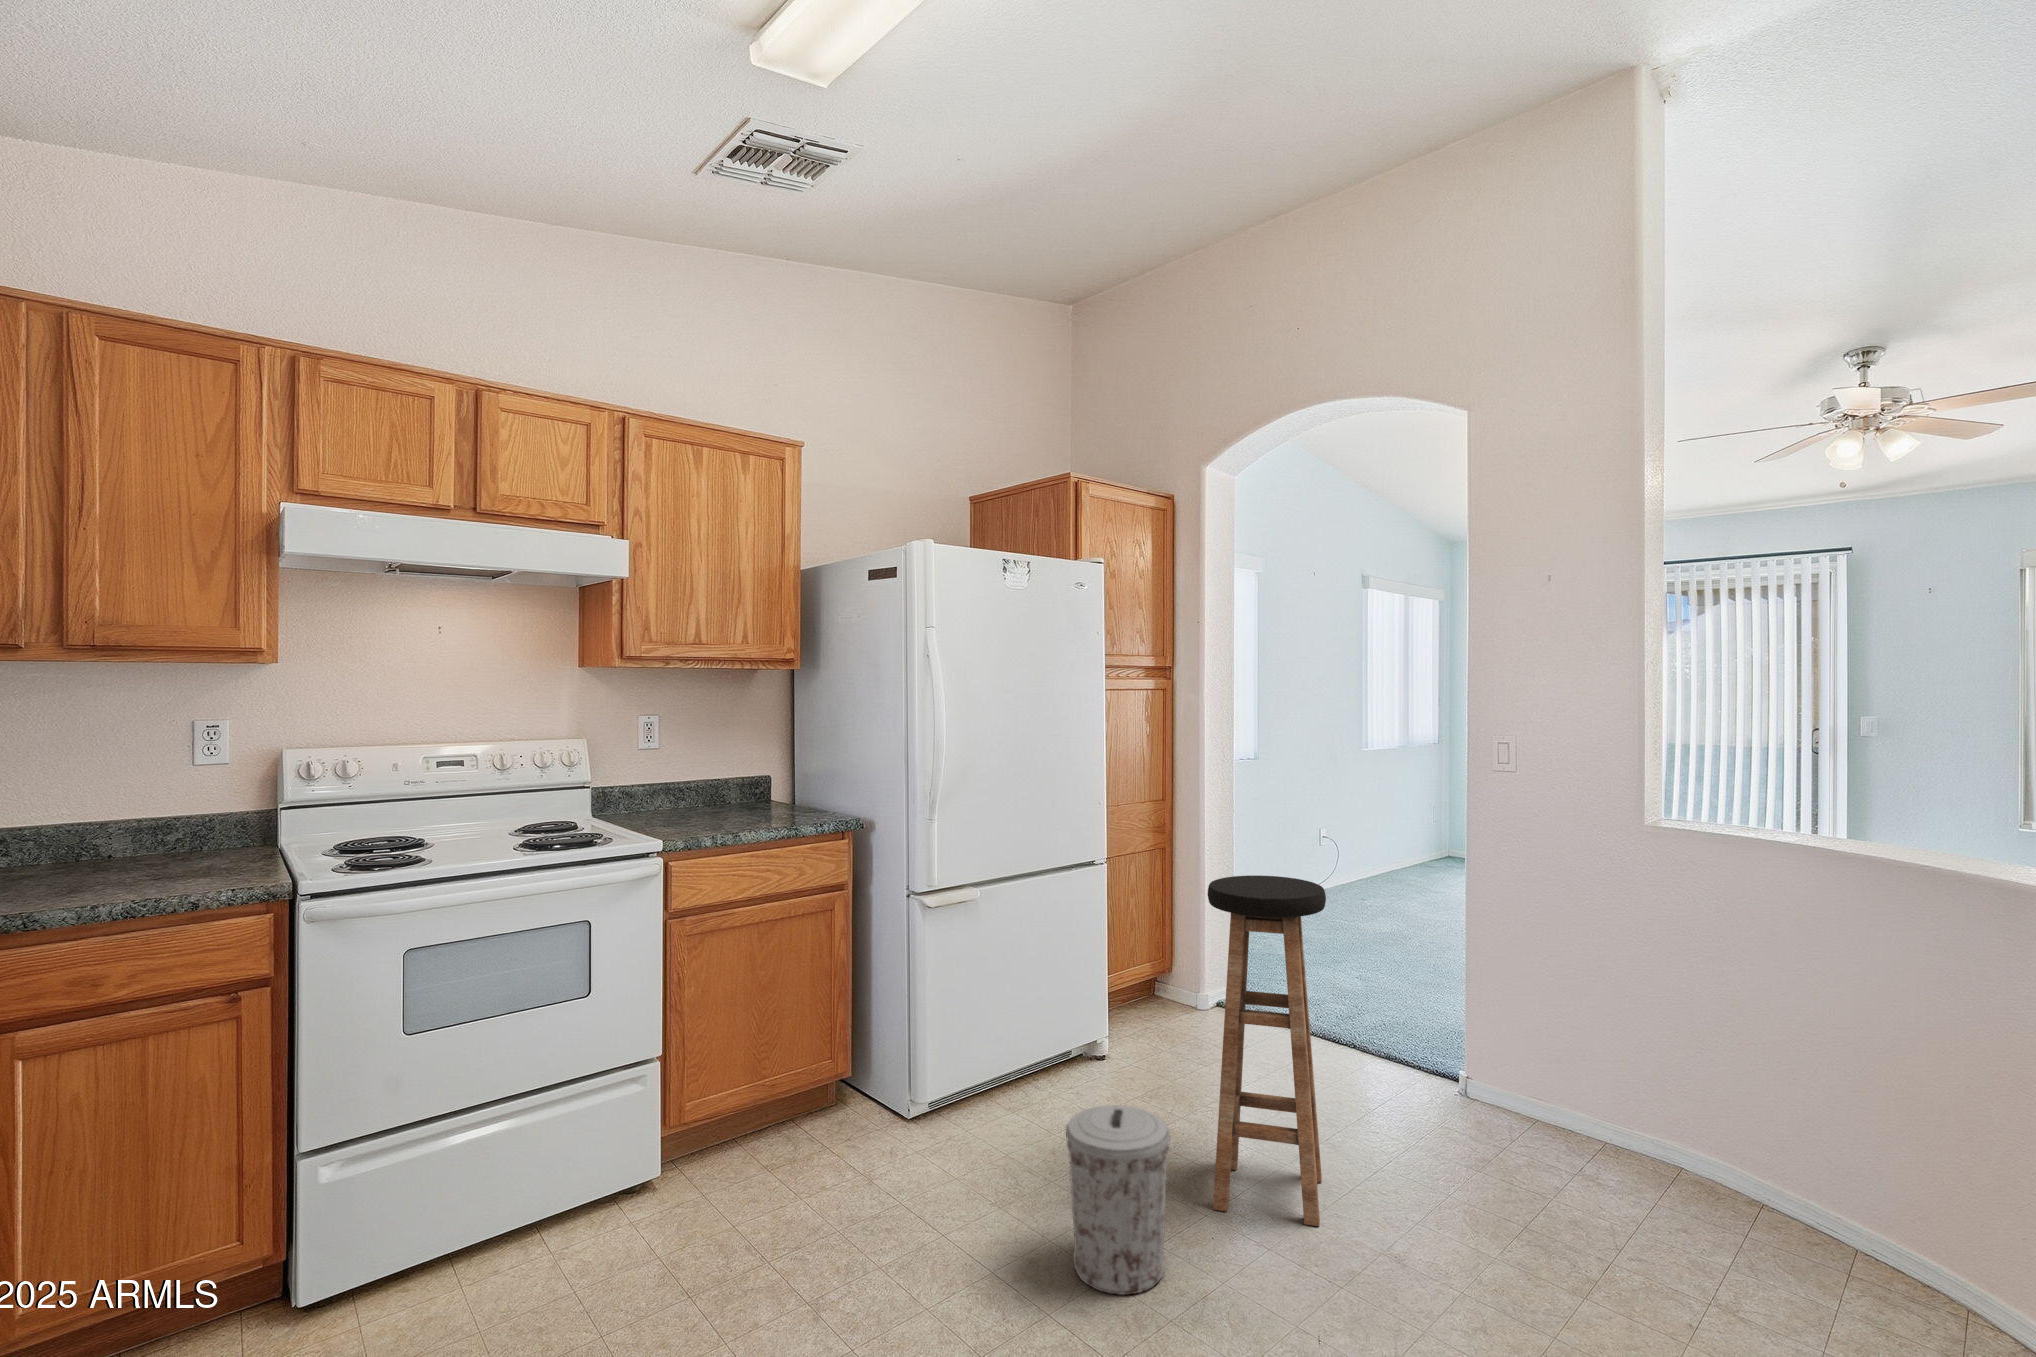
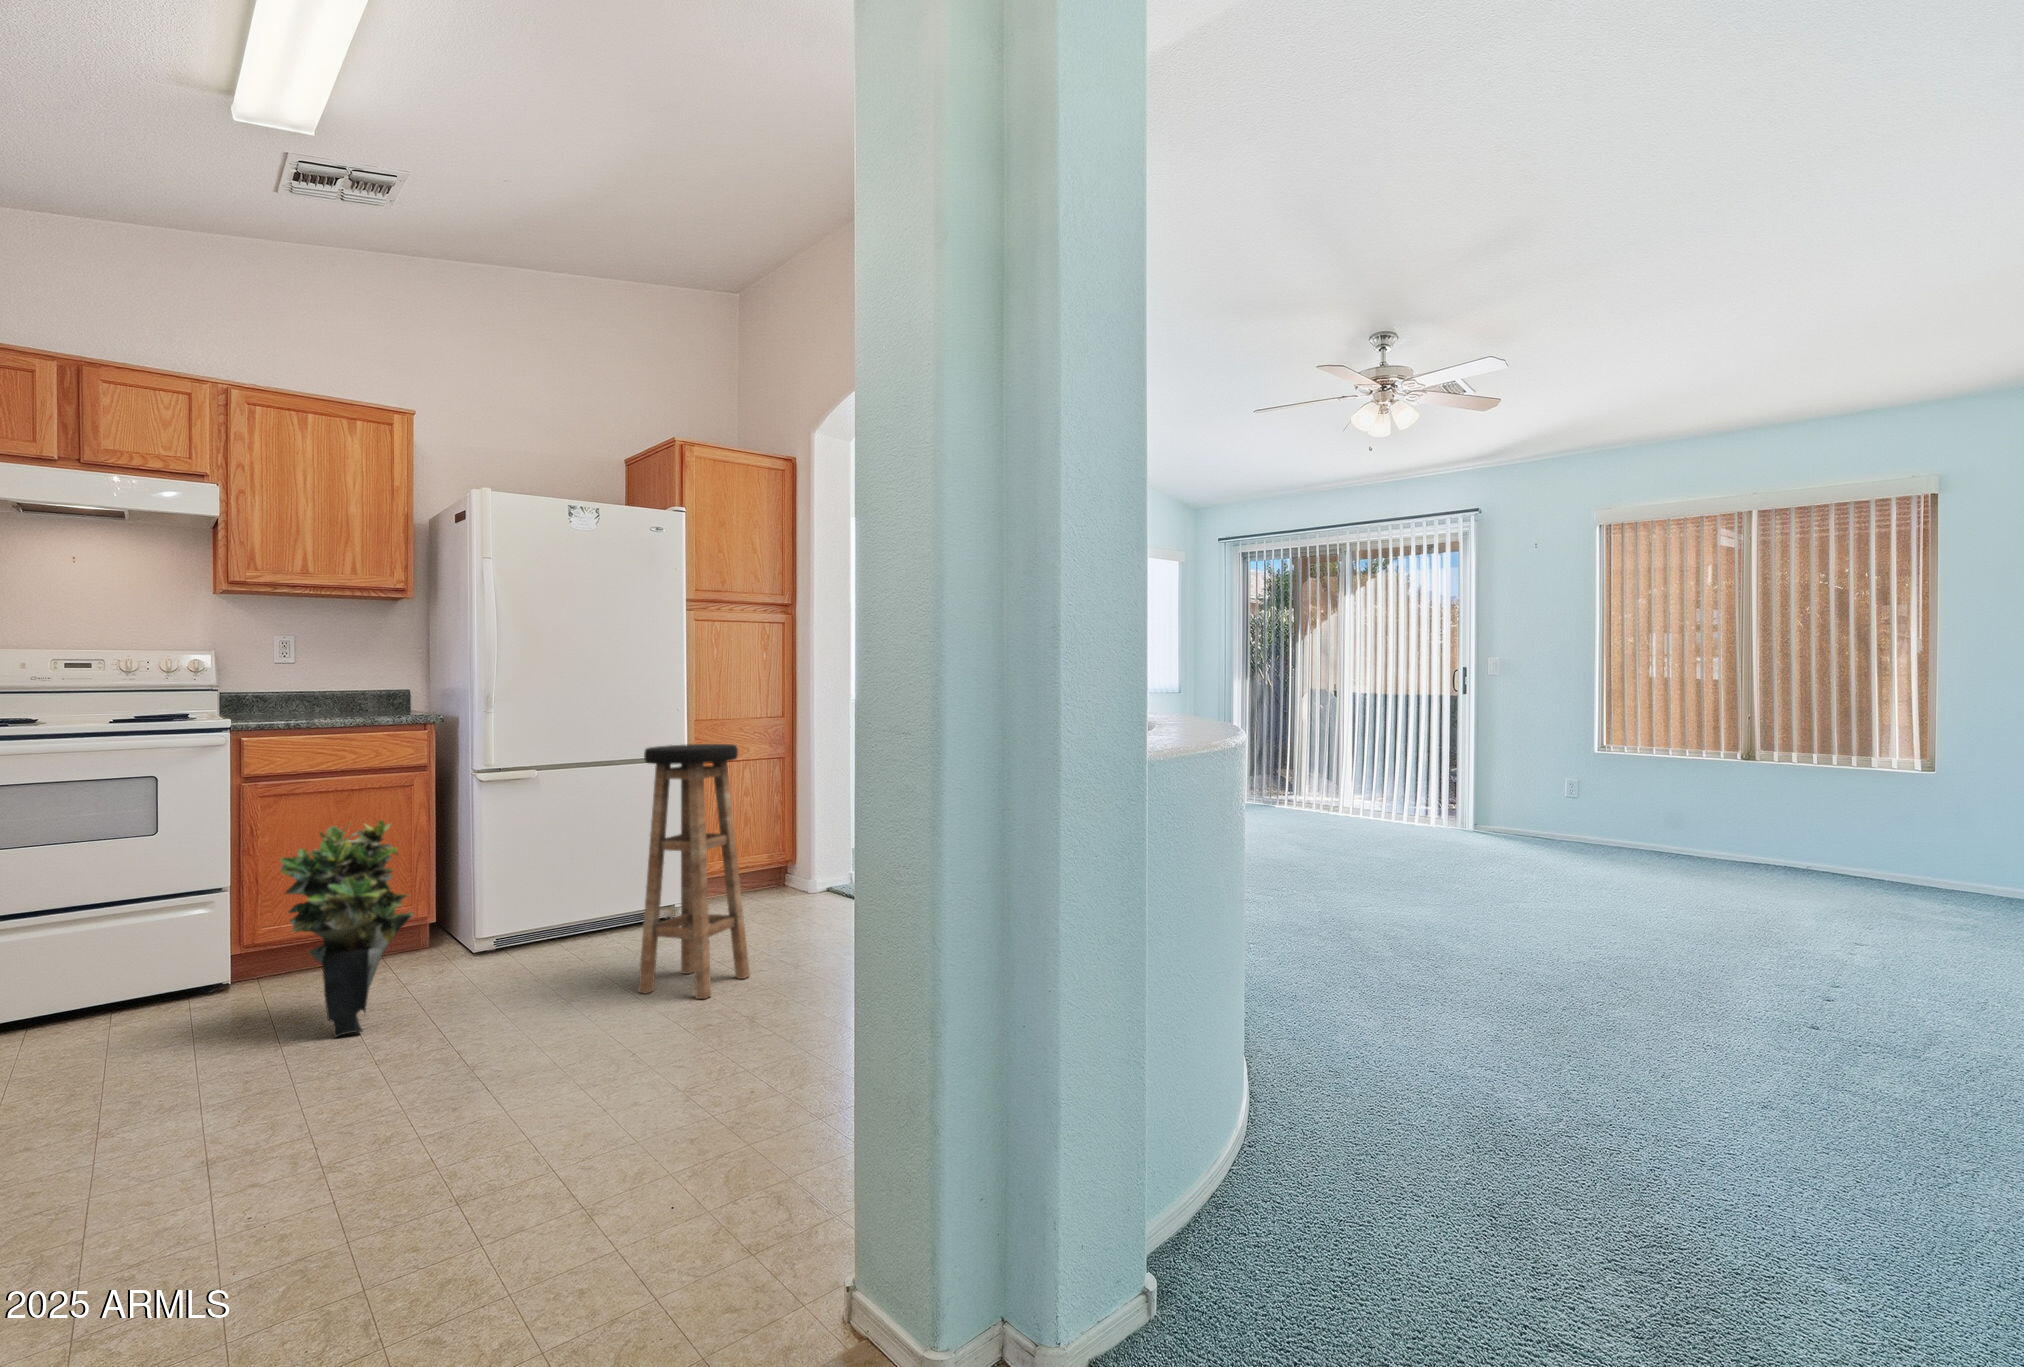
potted plant: none [814,989,974,1301] -> present [280,820,414,1037]
trash can: present [1066,1105,1170,1295] -> none [473,903,562,1032]

